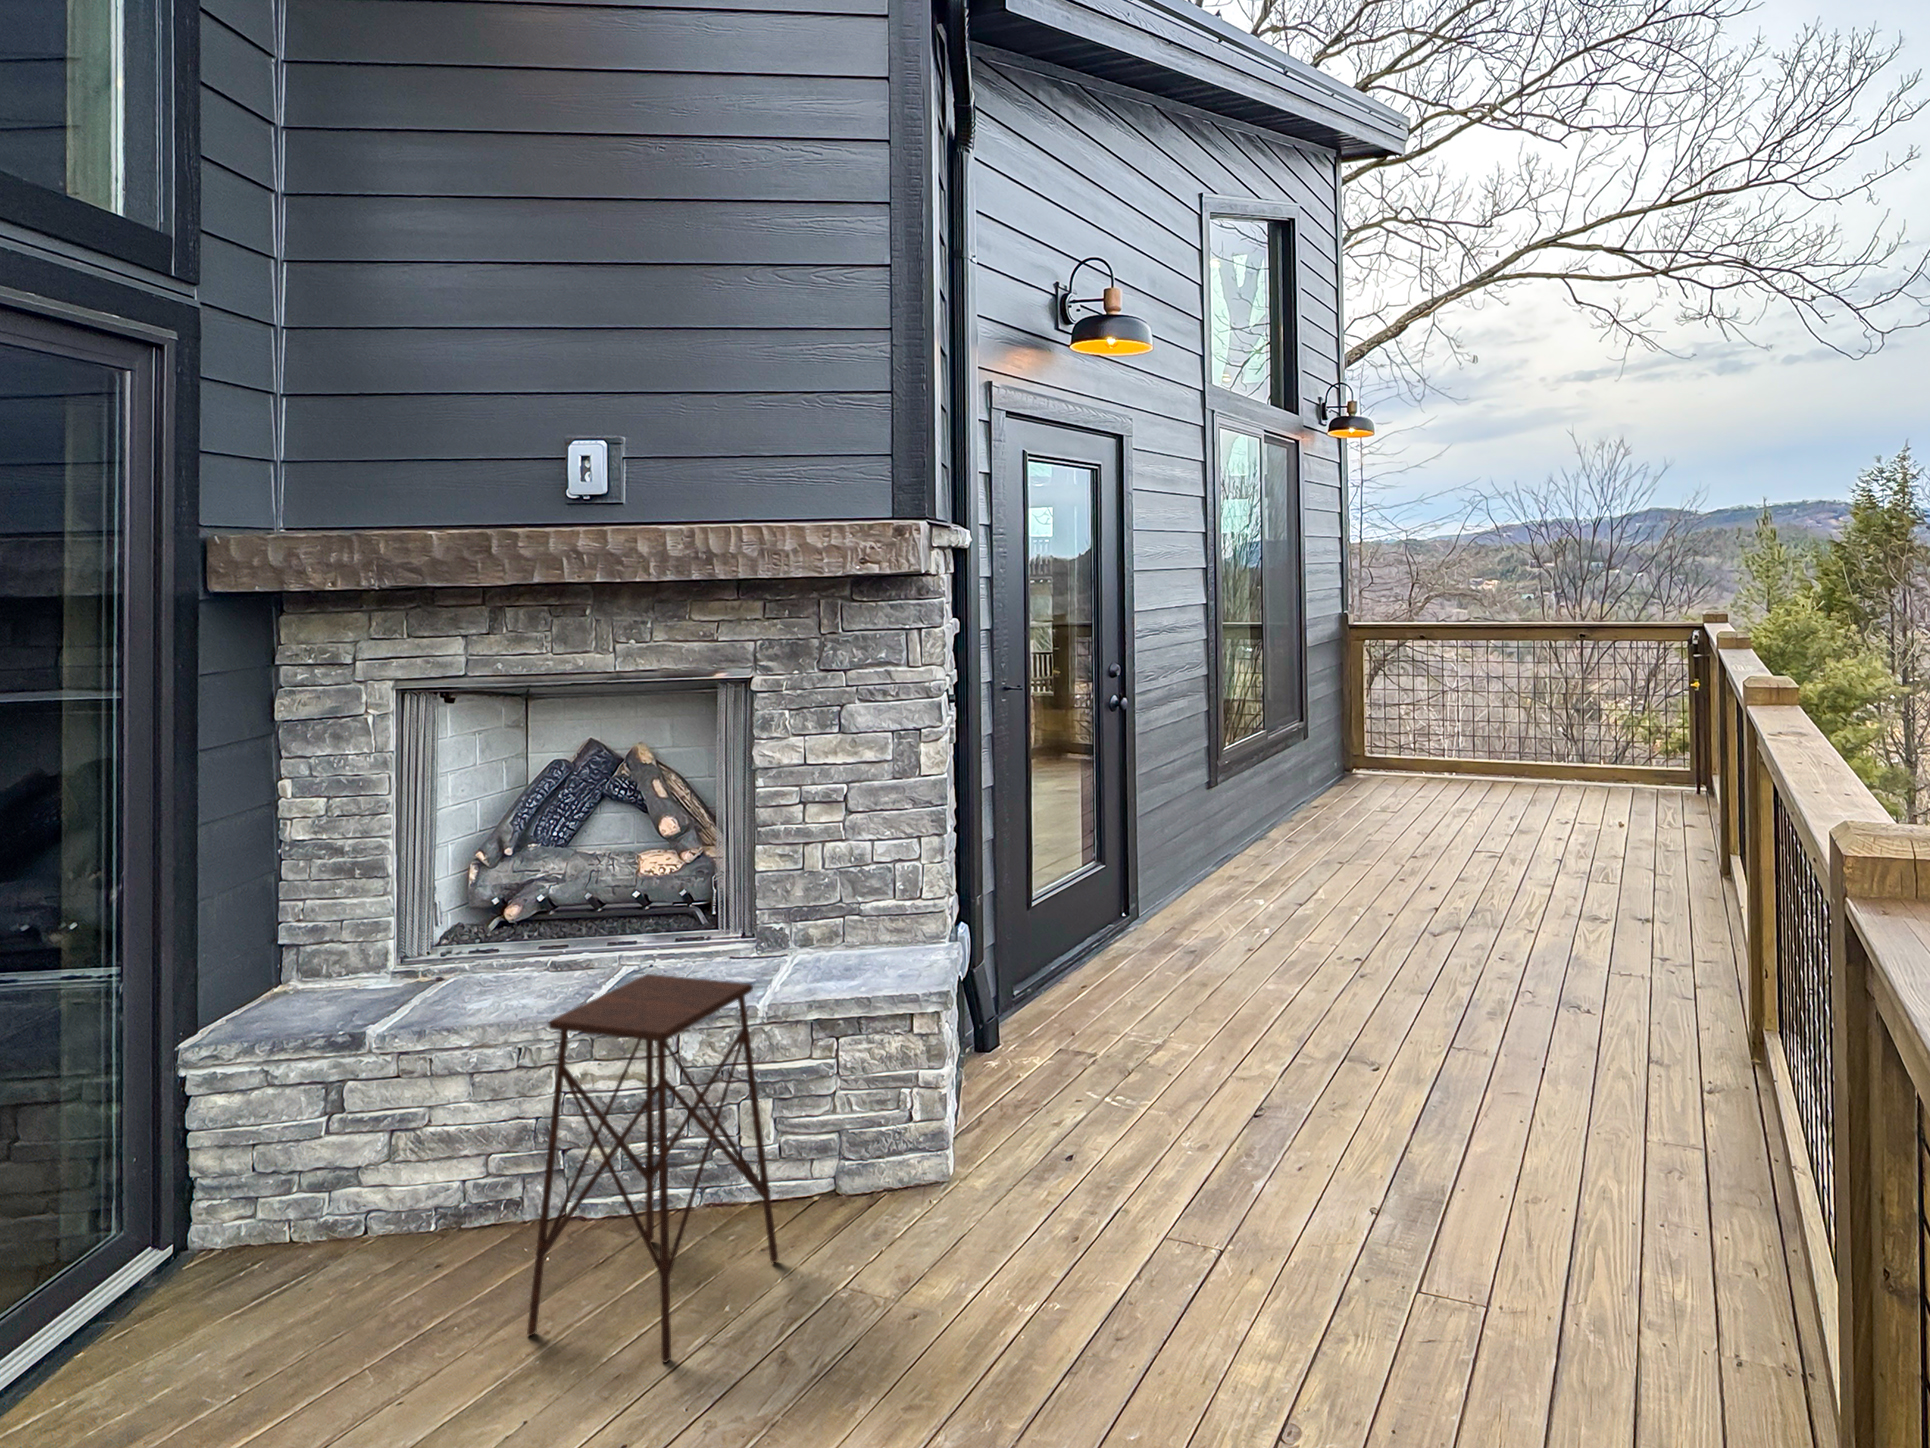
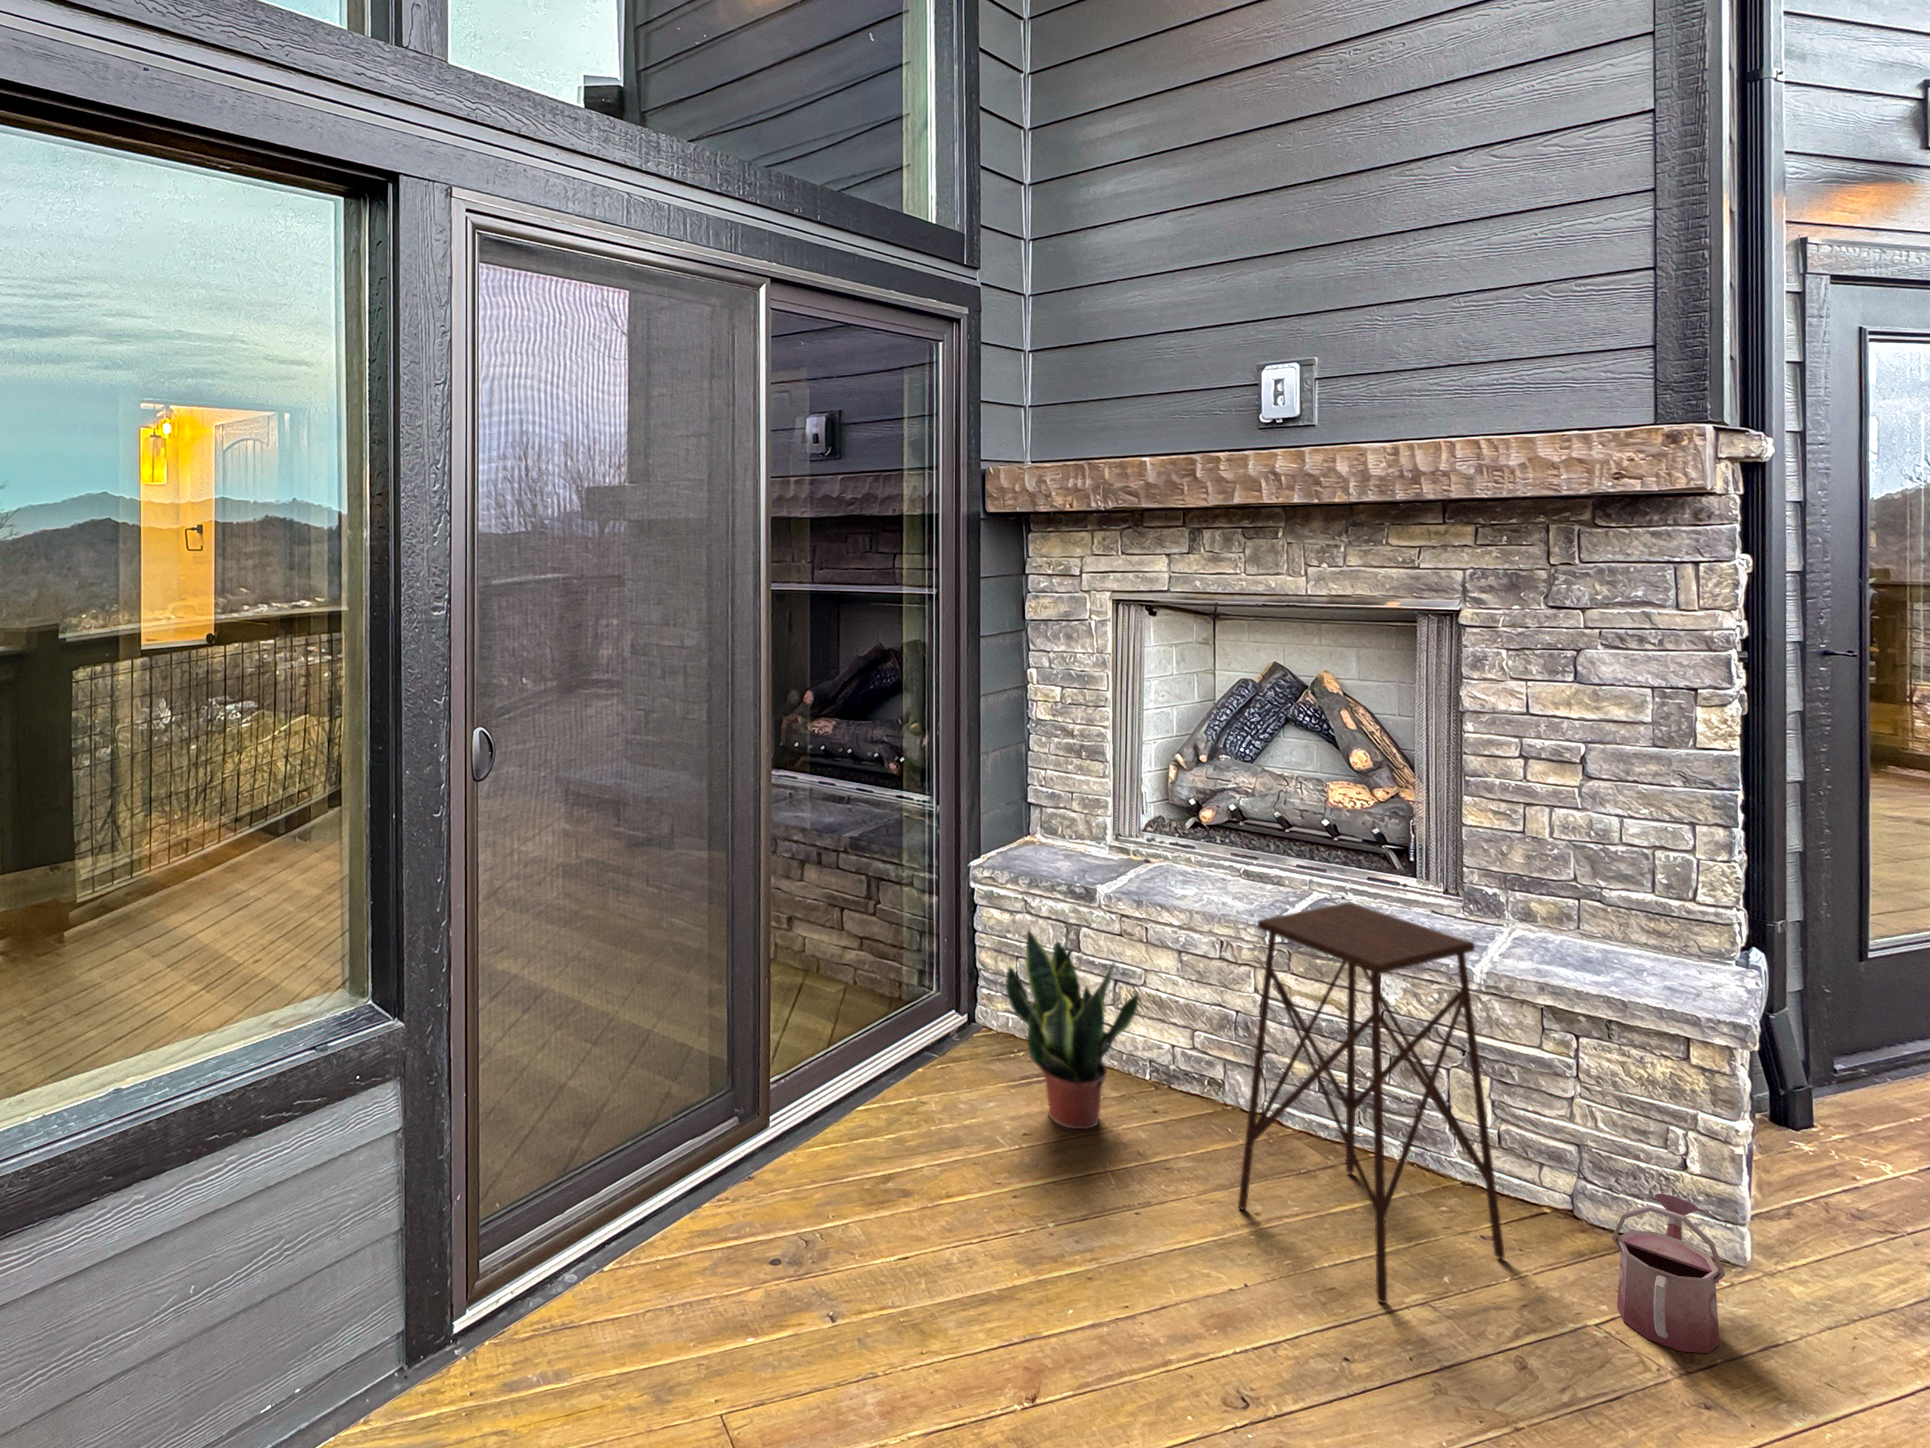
potted plant: none [225,1109,416,1340] -> present [1006,931,1138,1129]
watering can: none [855,1146,928,1277] -> present [1612,1193,1725,1353]

